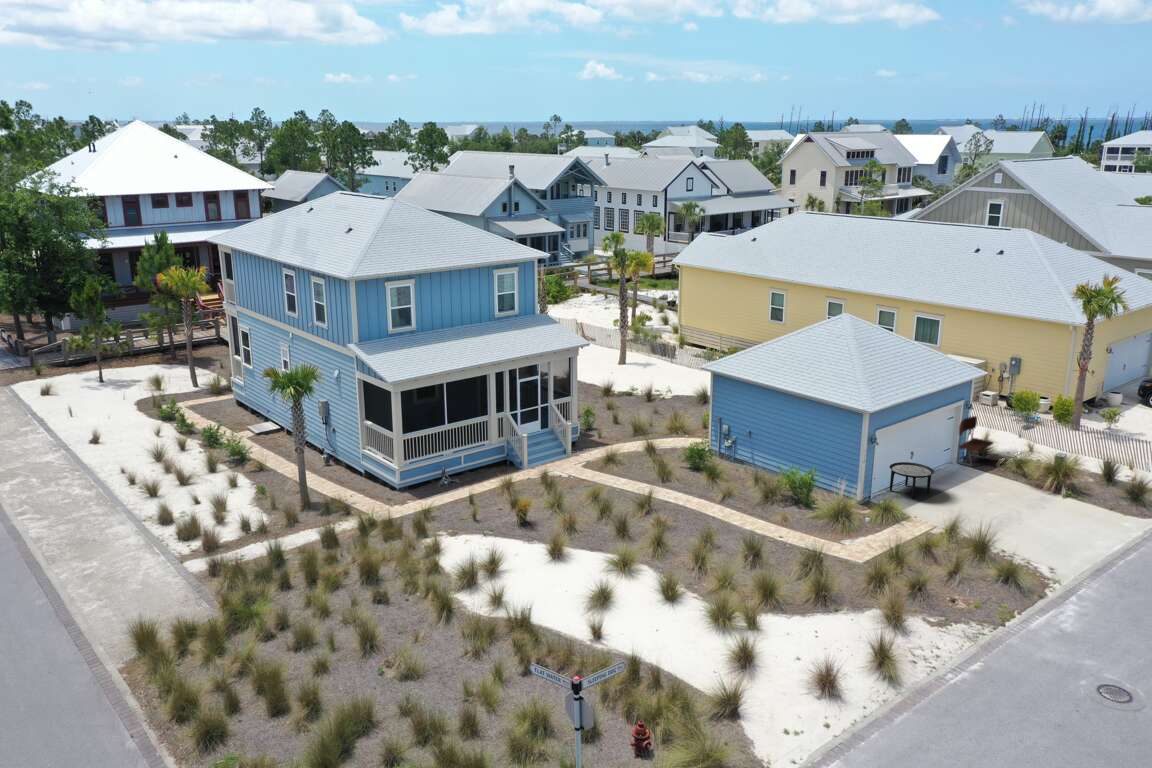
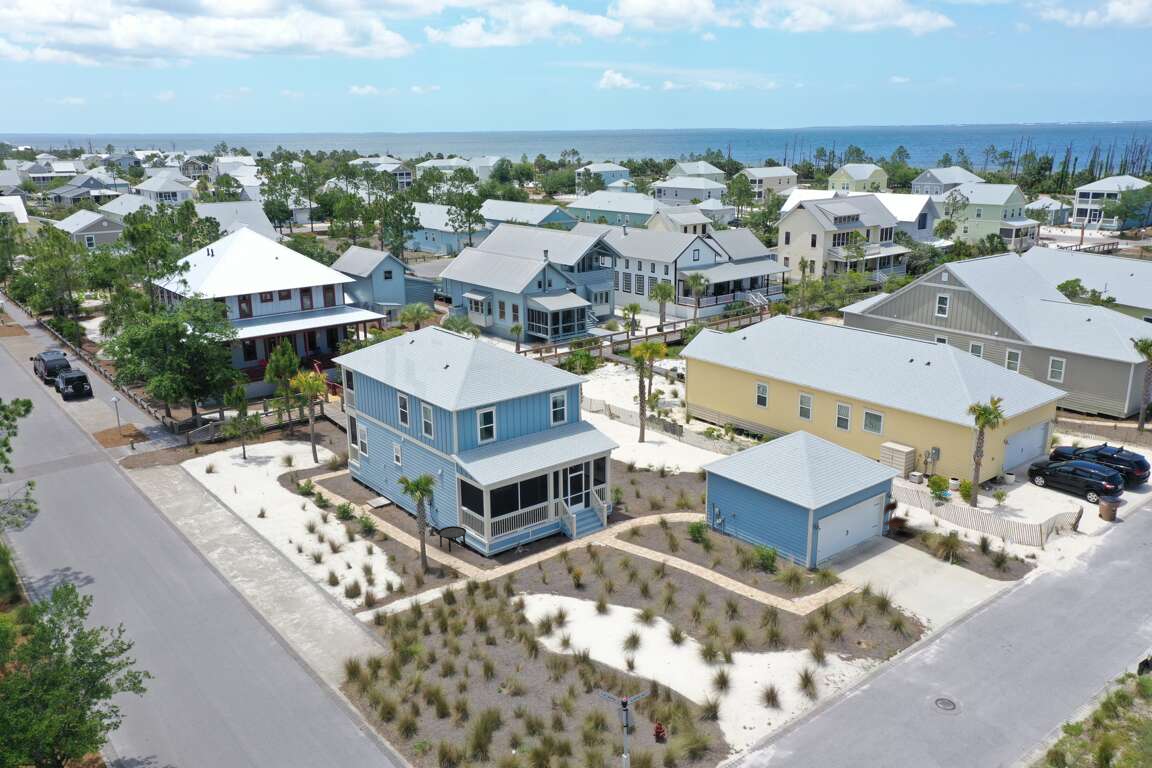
round table: present [890,462,934,499] -> present [438,526,466,552]

